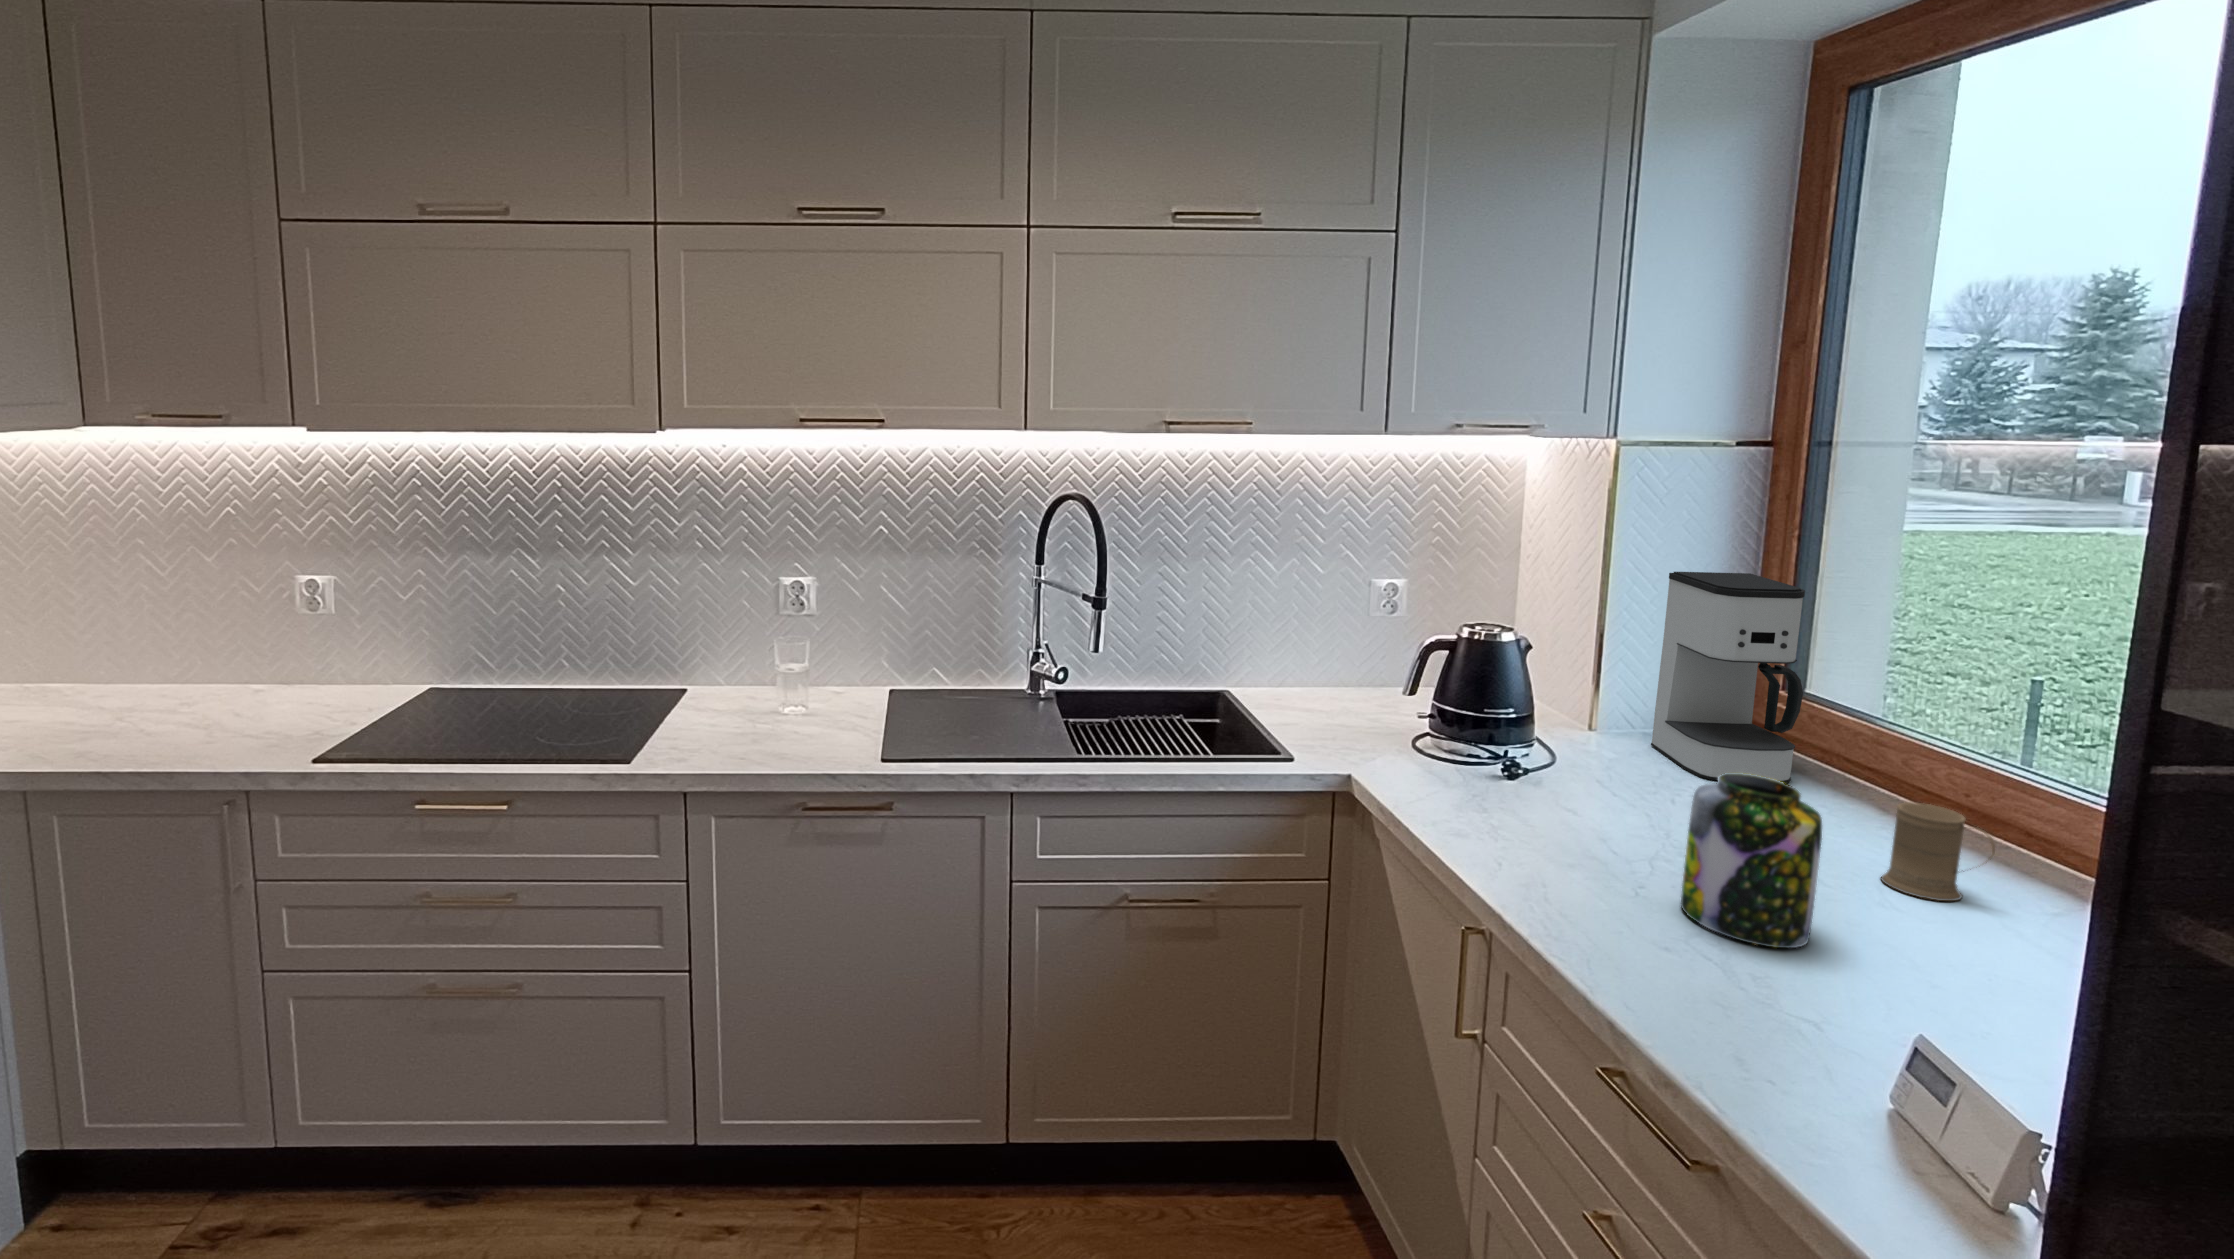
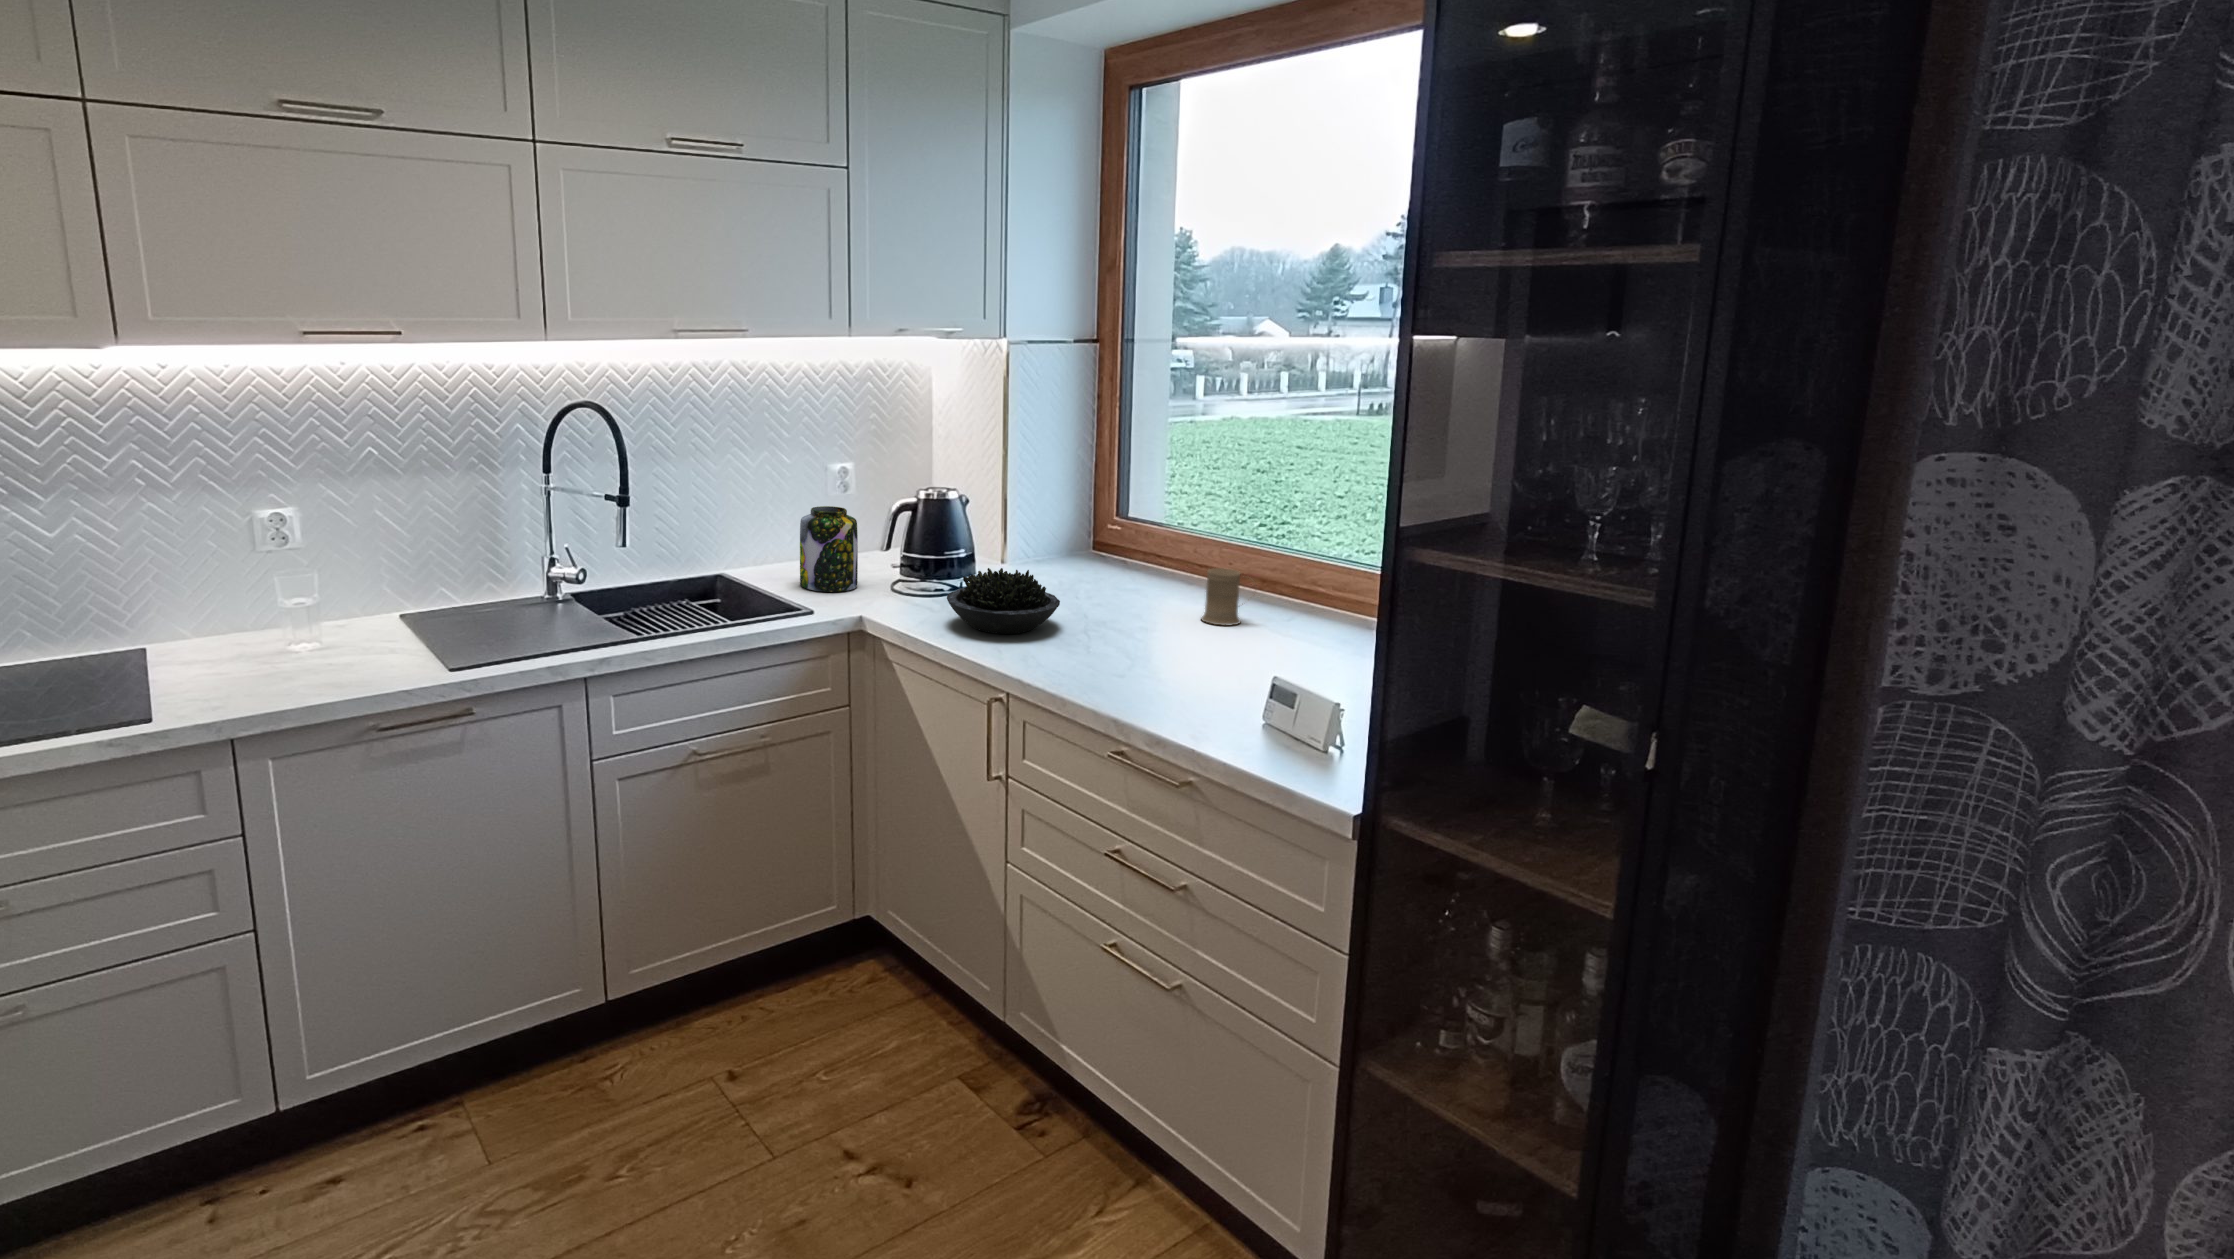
coffee maker: present [1651,572,1805,783] -> none [1044,436,1132,582]
succulent plant: none [1447,742,1619,840] -> present [947,568,1060,634]
jar: present [1681,773,1822,948] -> present [800,506,858,592]

